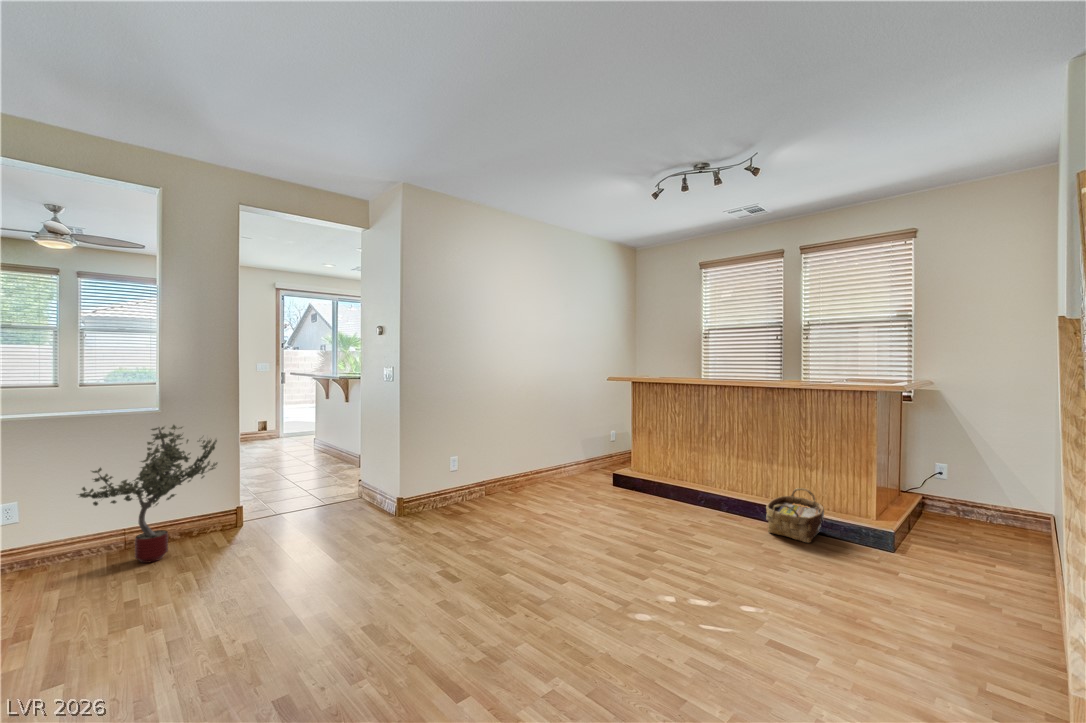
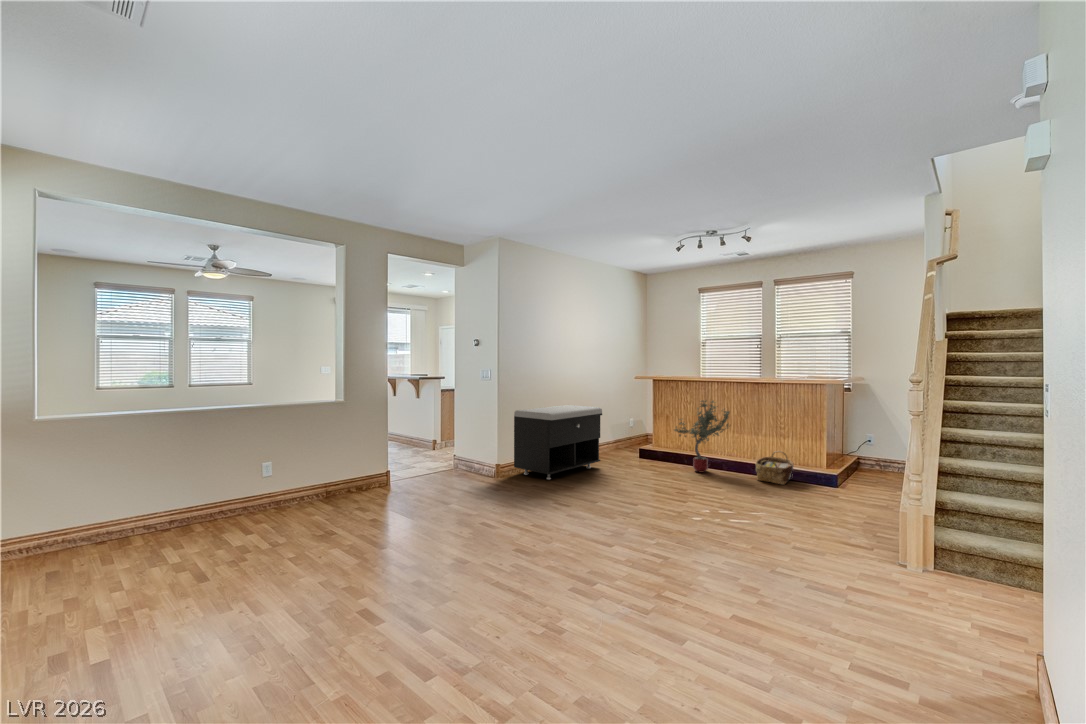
storage bench: none [426,415,554,523] -> present [514,405,602,479]
potted tree: present [79,425,217,563] -> present [674,401,730,472]

